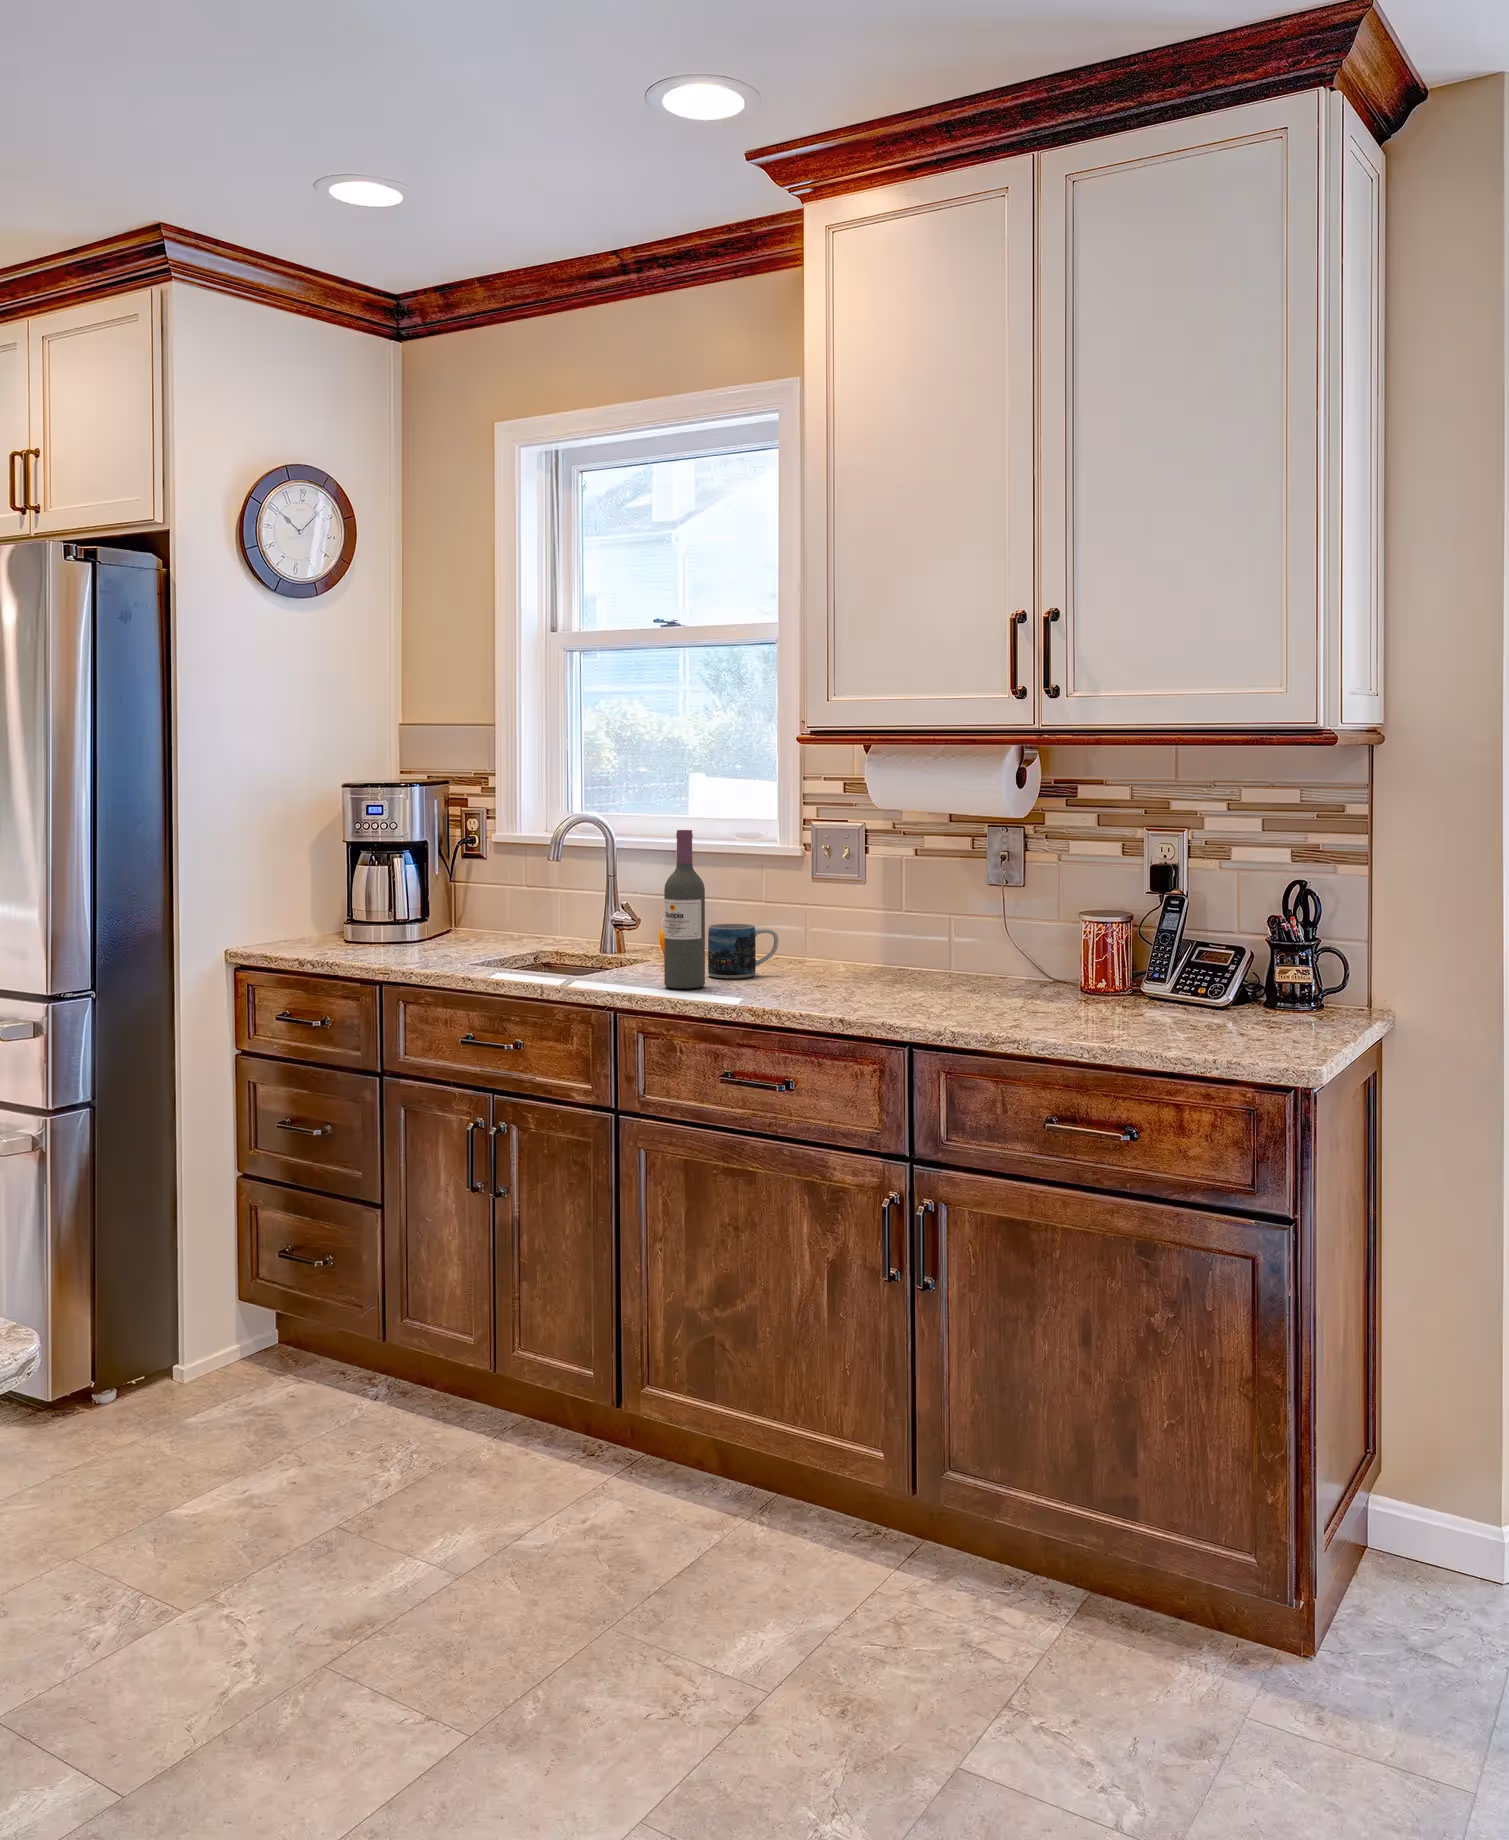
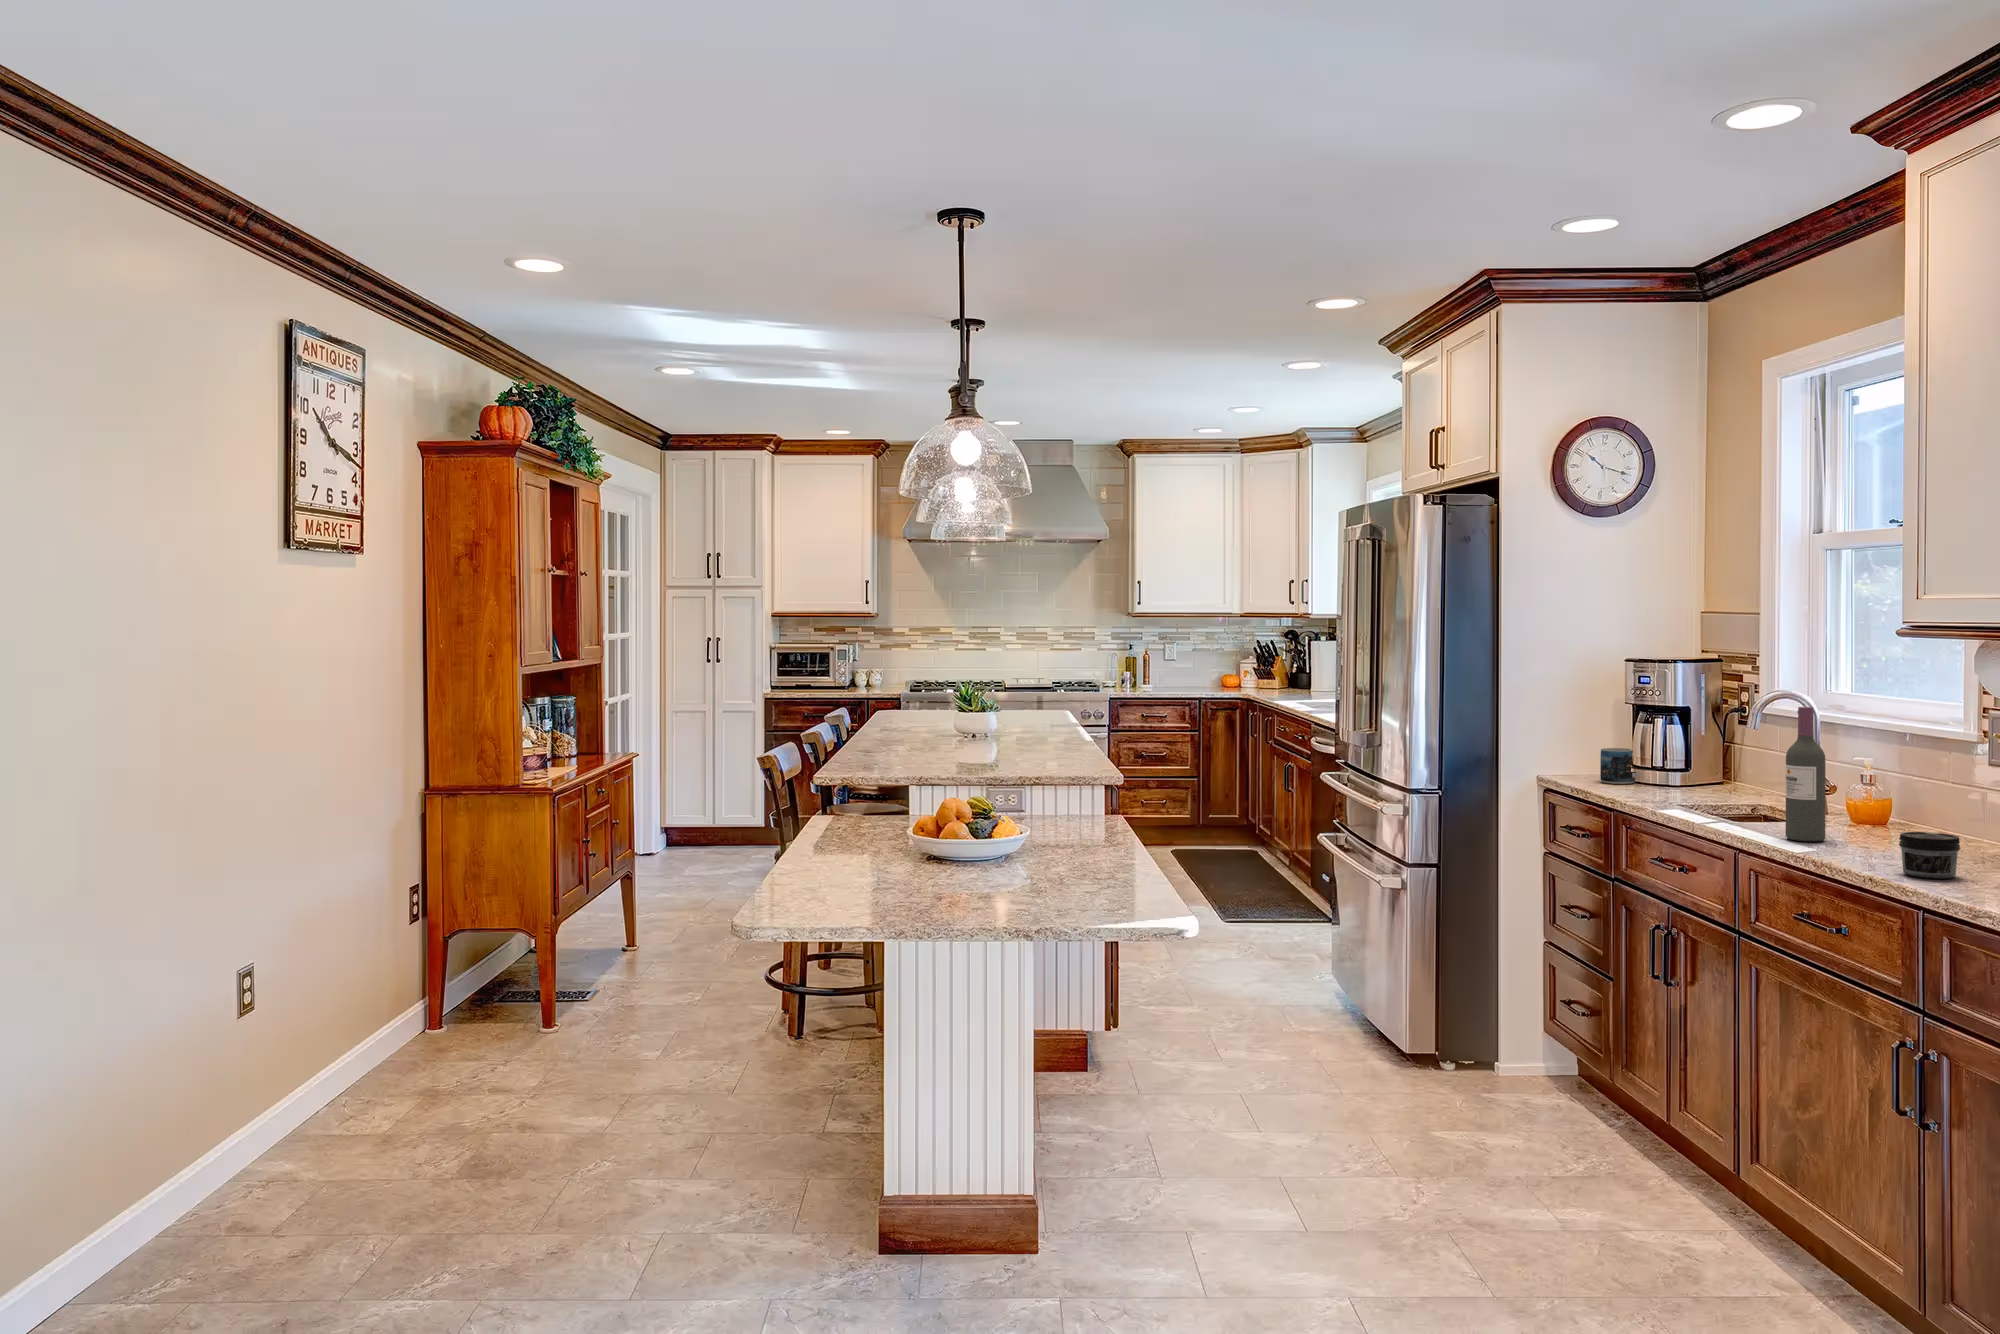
mug: present [708,924,778,978] -> present [1600,748,1643,784]
jar: none [846,960,903,1010] -> present [1899,832,1960,879]

